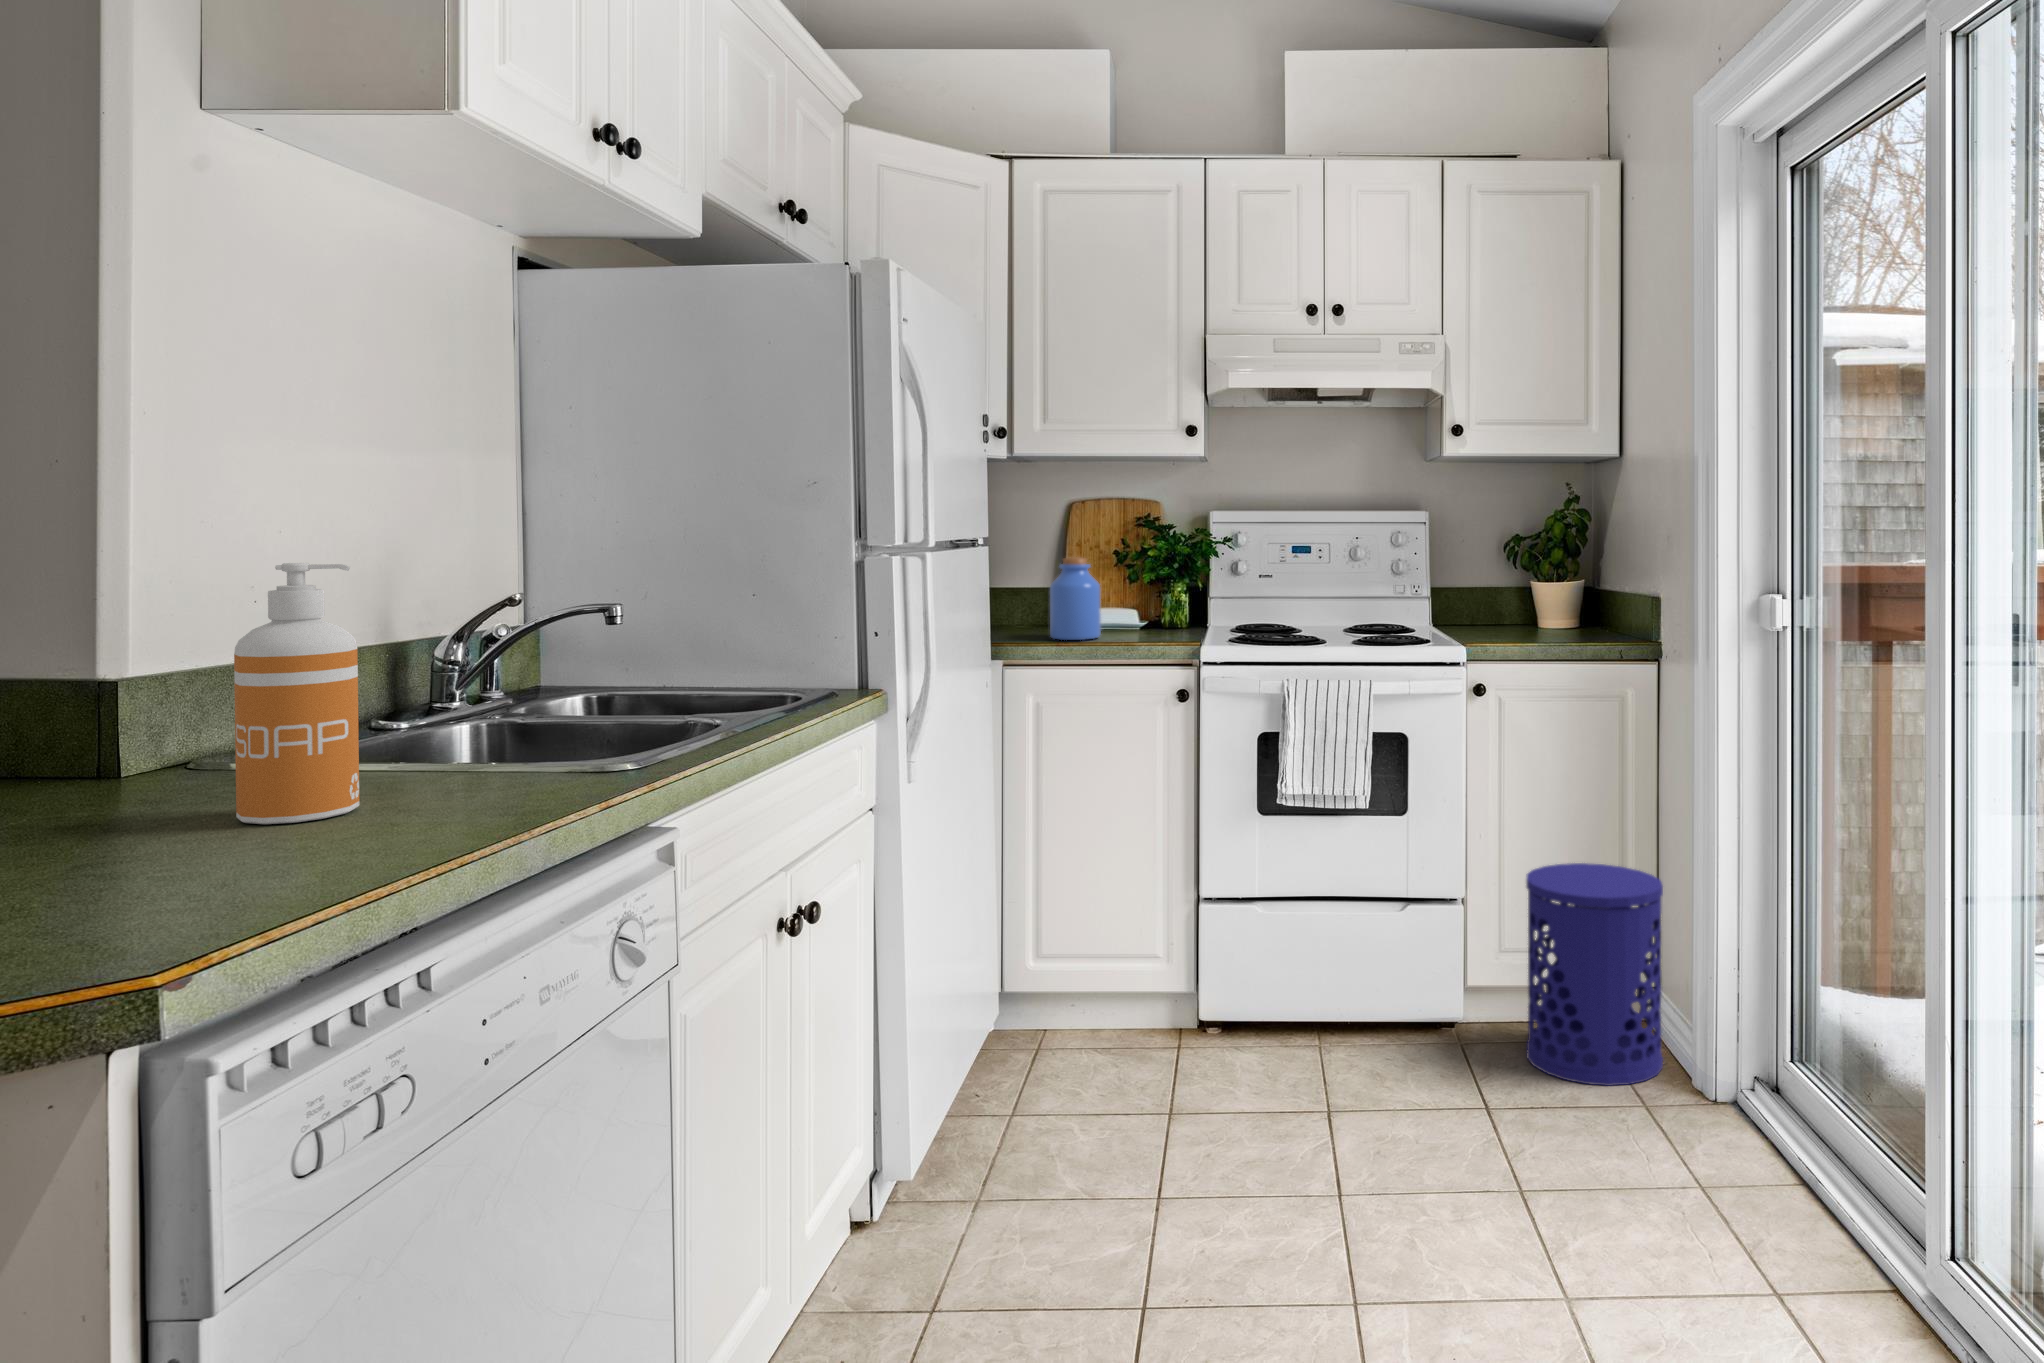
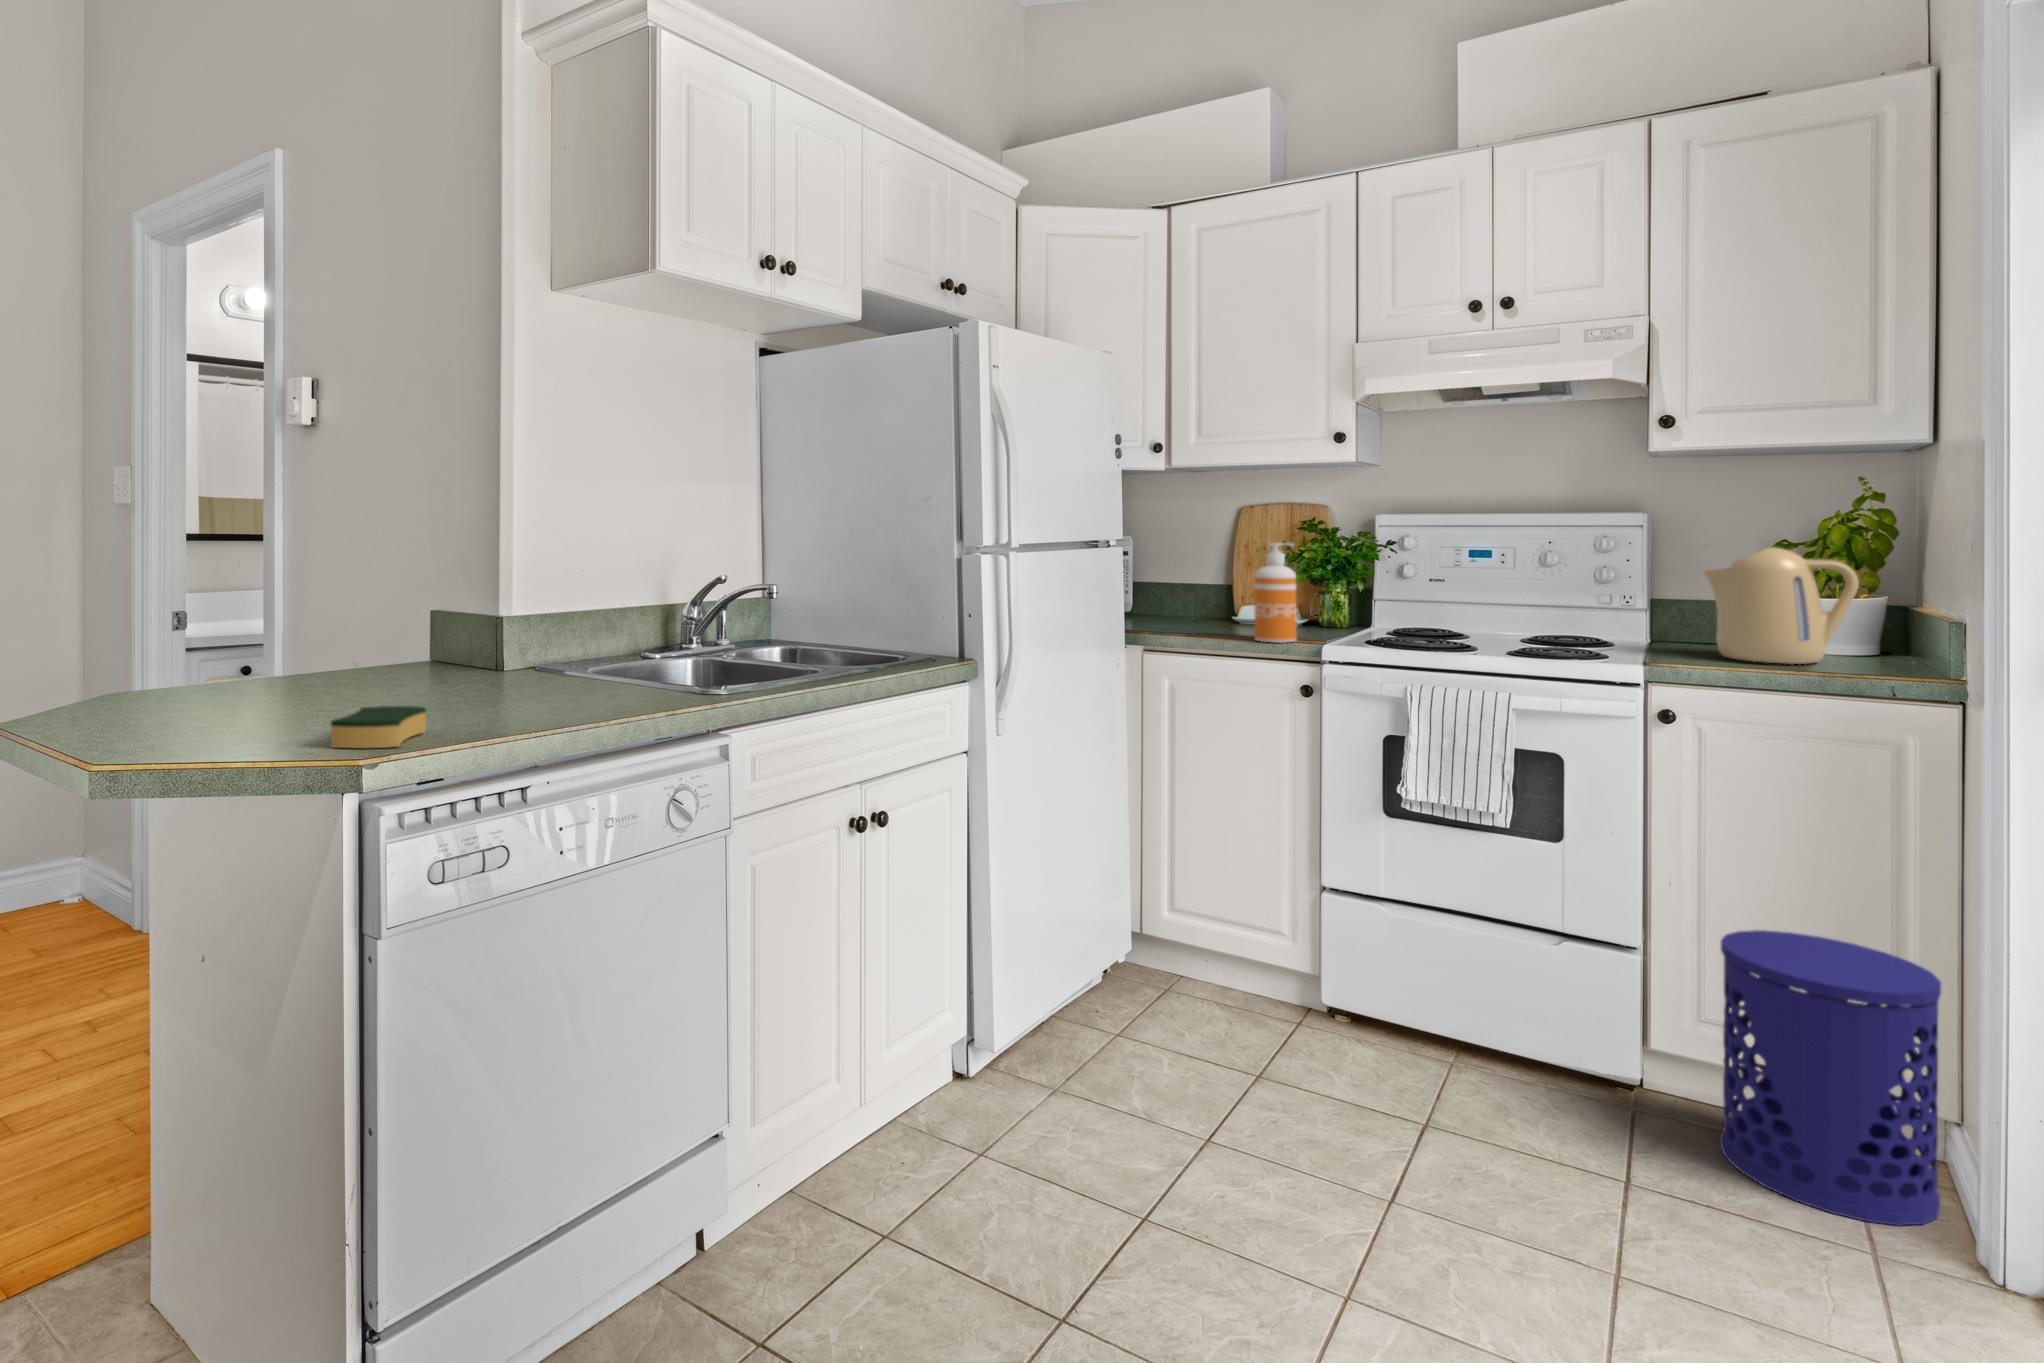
kettle: none [1486,540,1588,638] -> present [1704,547,1859,664]
jar: present [1050,557,1101,640] -> none [1197,557,1246,631]
soap dispenser: present [234,563,359,824] -> present [1254,543,1297,643]
sponge: none [86,816,241,904] -> present [331,706,426,748]

